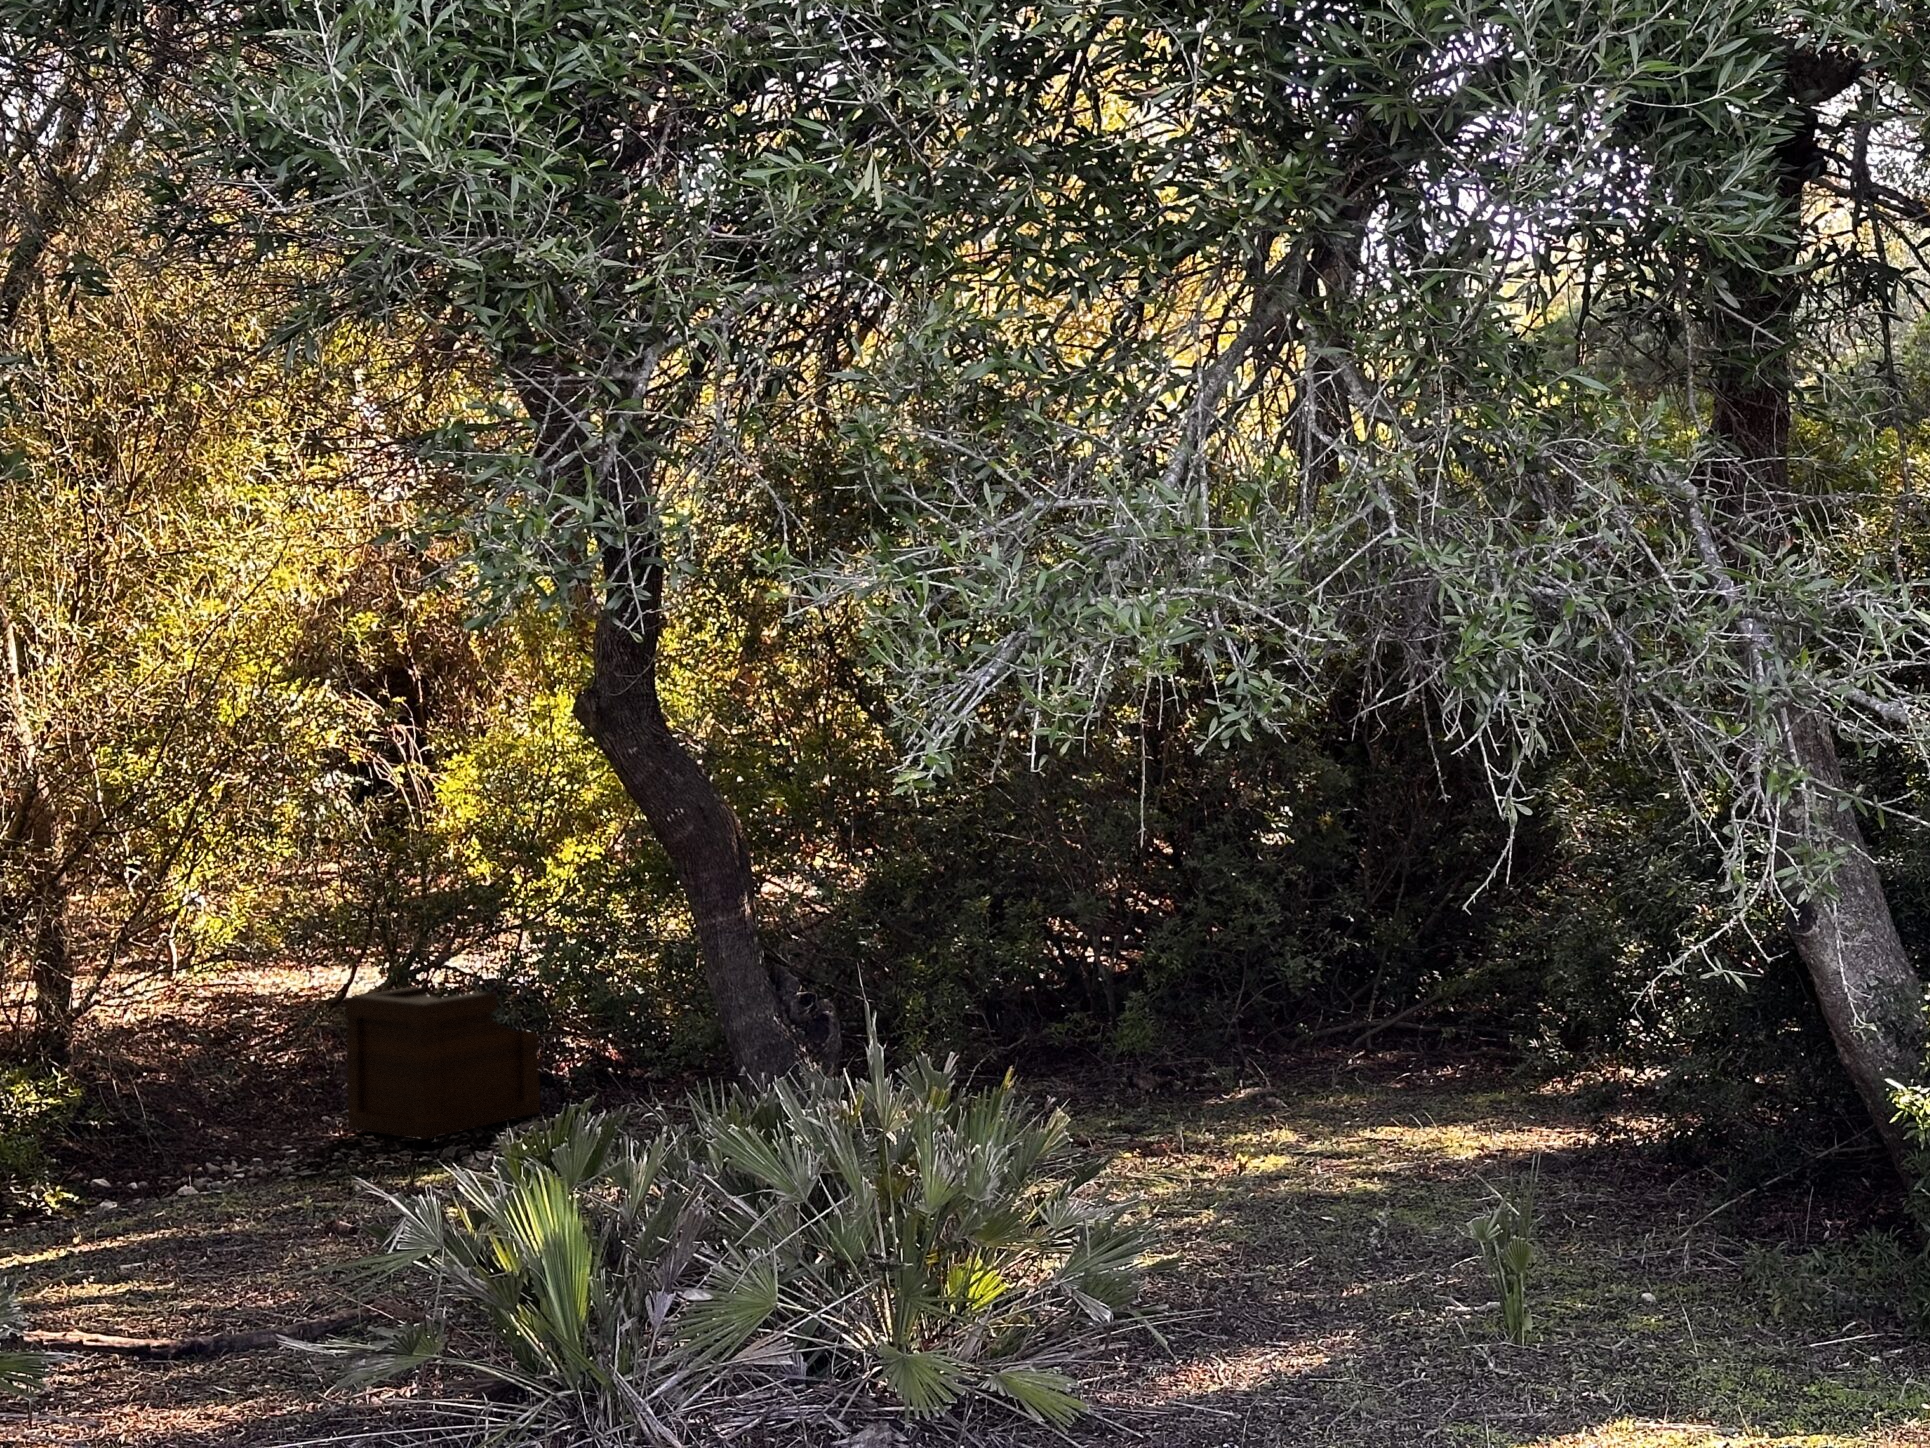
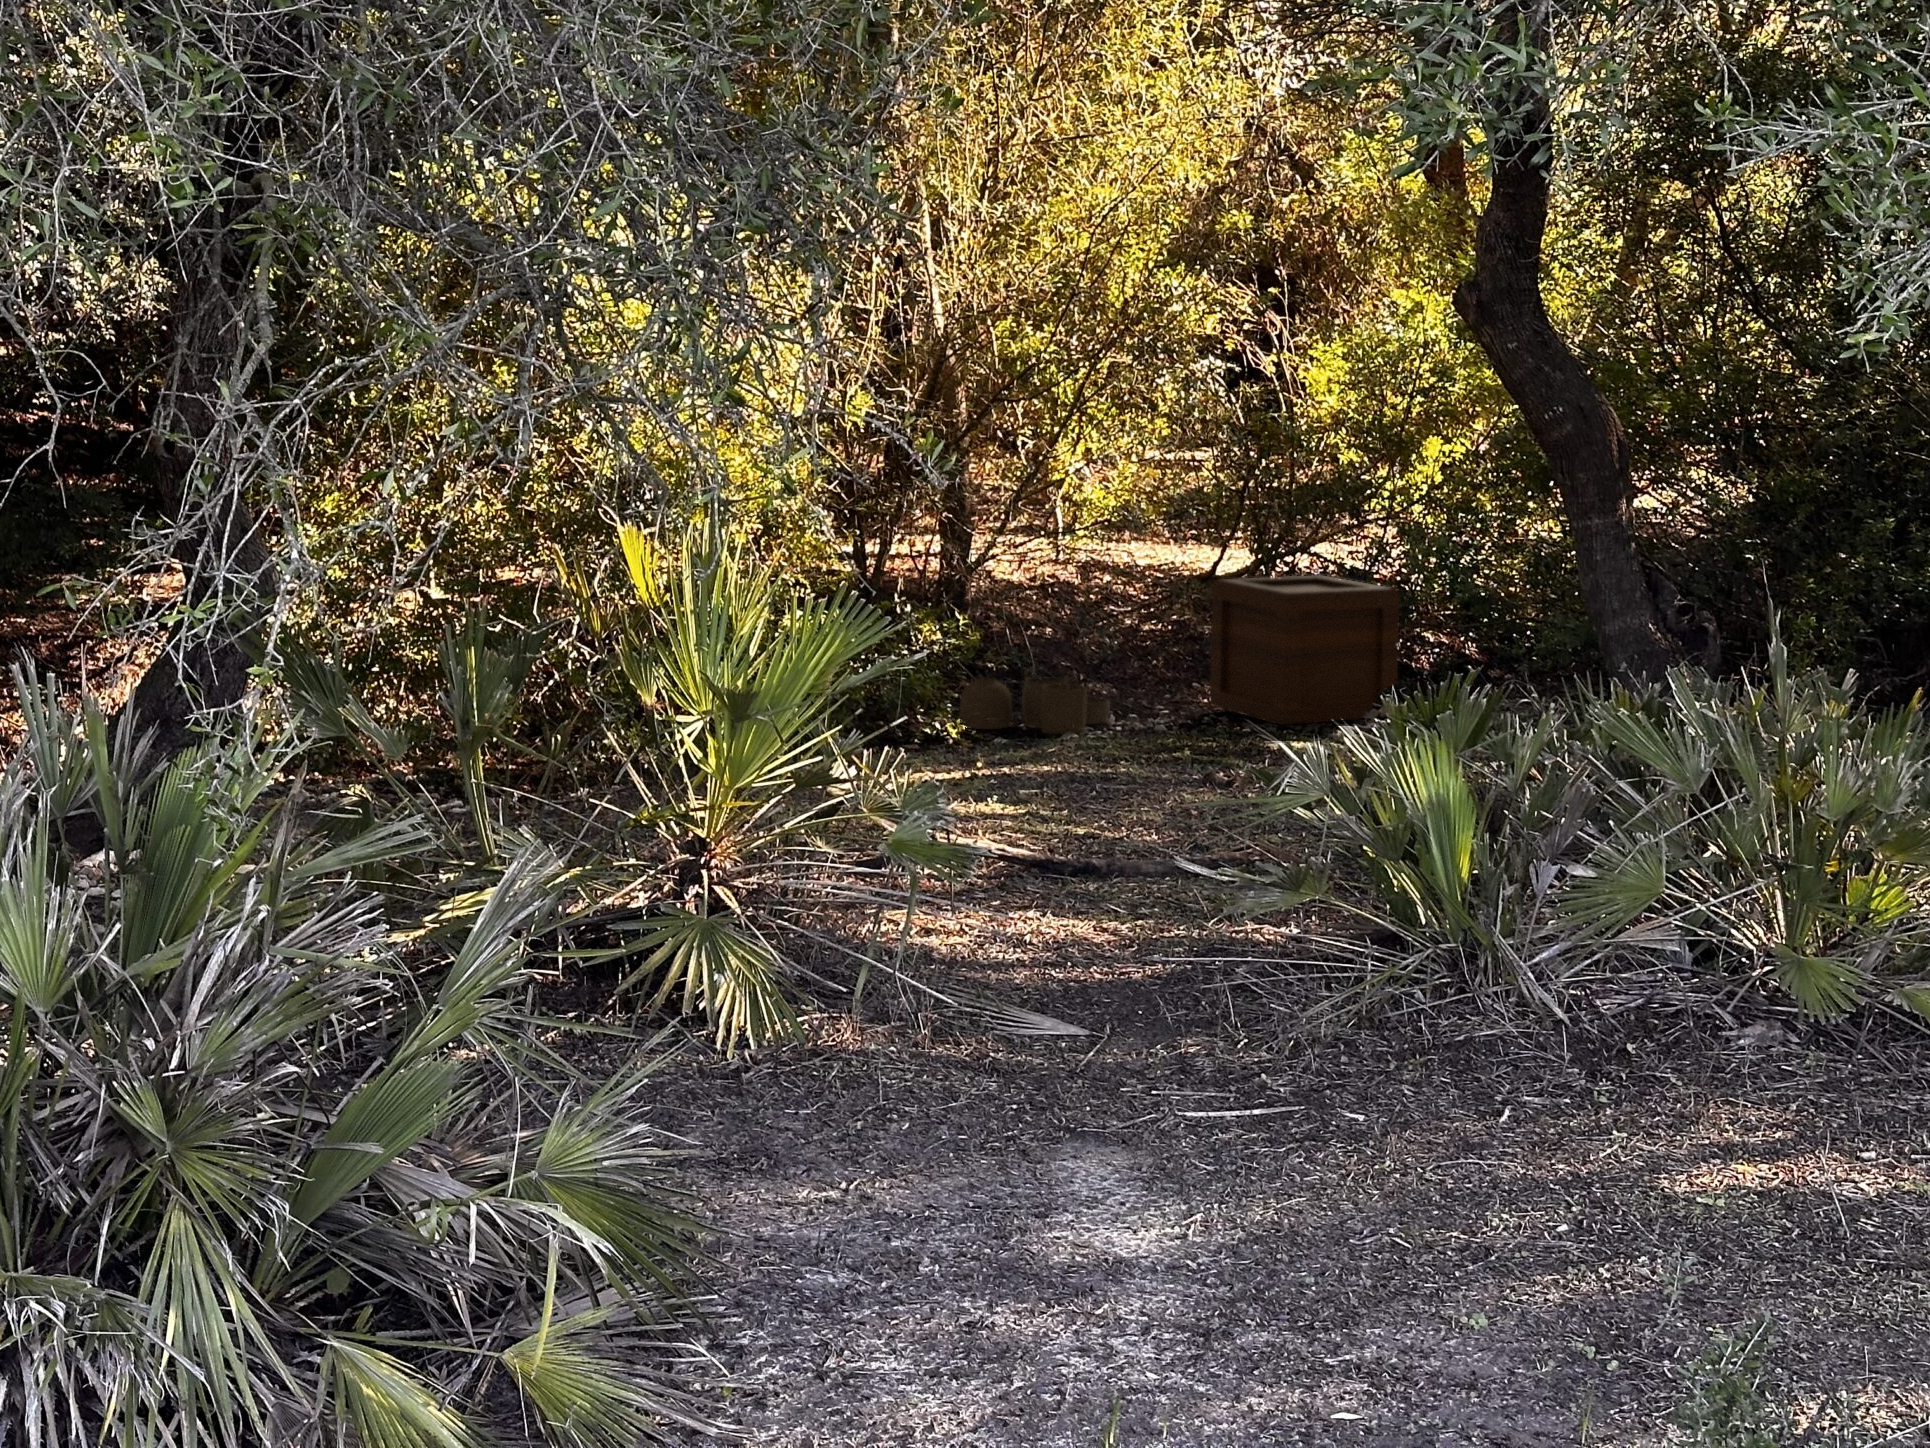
woven basket: none [57,1118,236,1196] -> present [960,672,1110,734]

